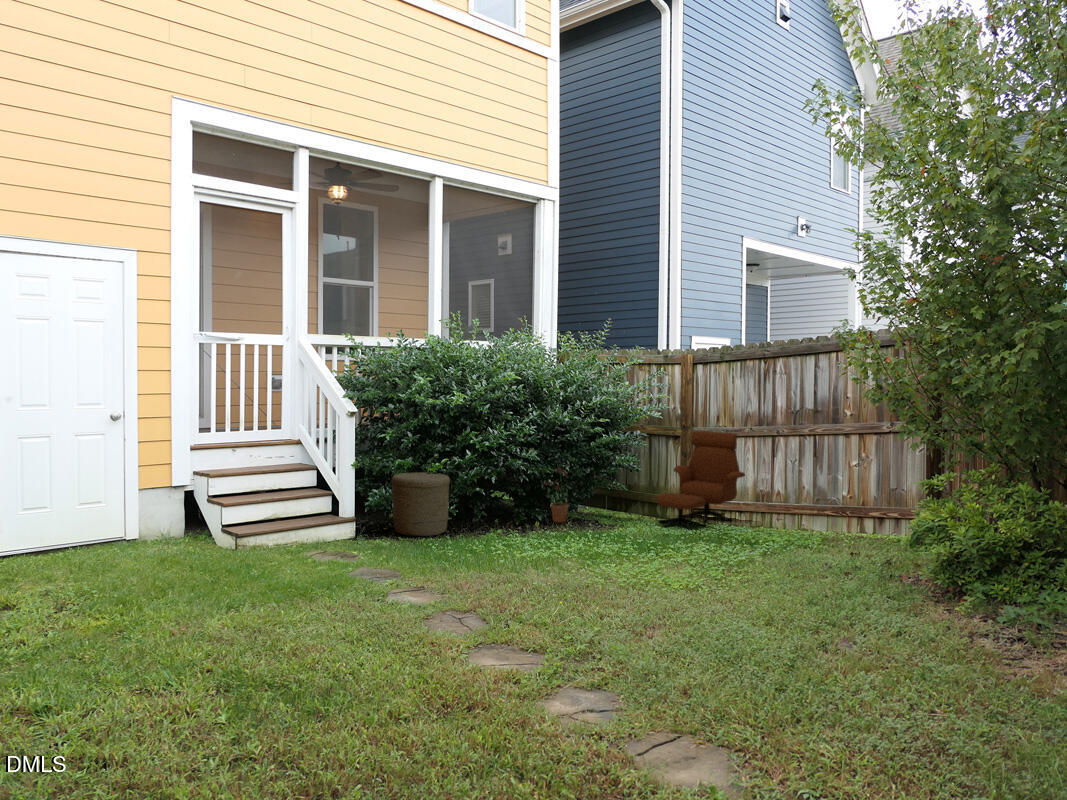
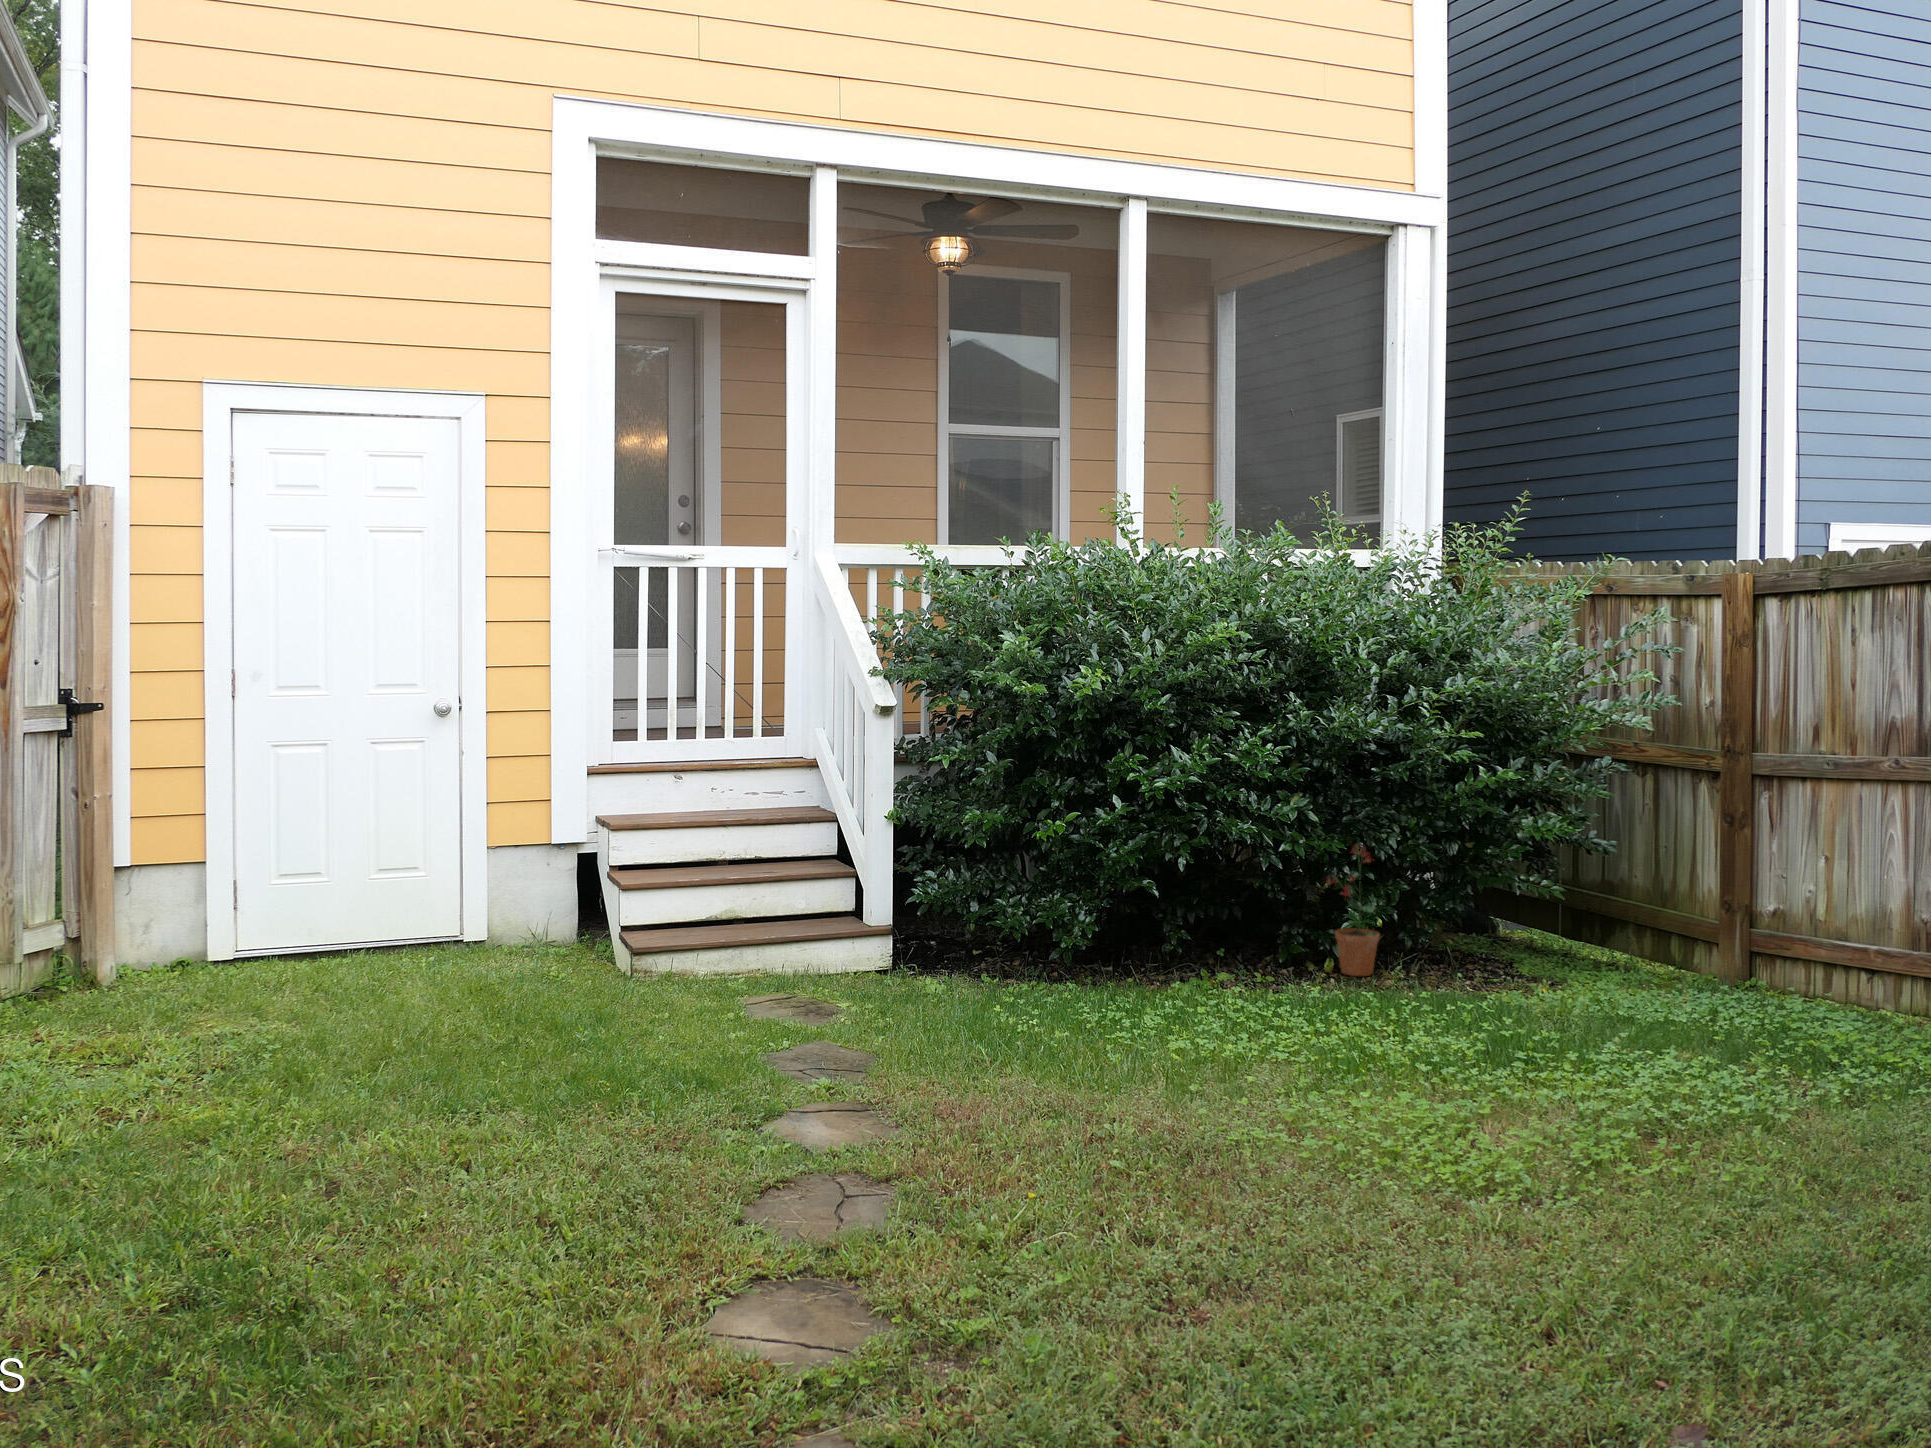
lounge chair: present [657,431,745,530] -> none [1608,766,1875,1022]
woven basket: present [391,472,450,536] -> none [948,840,1077,982]

